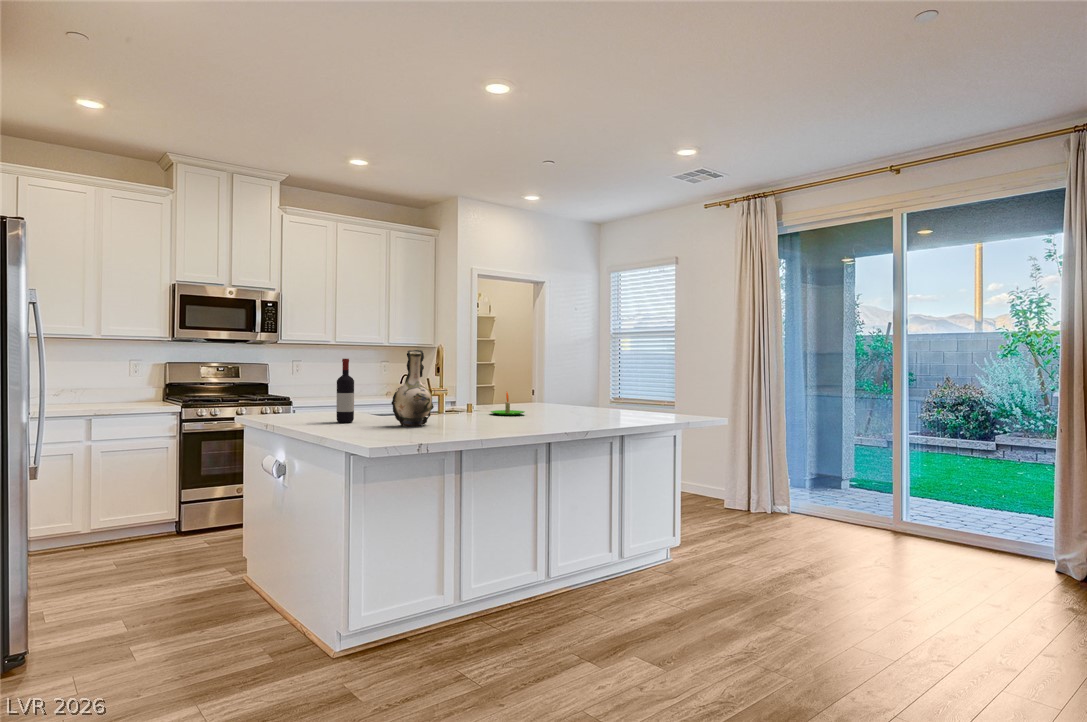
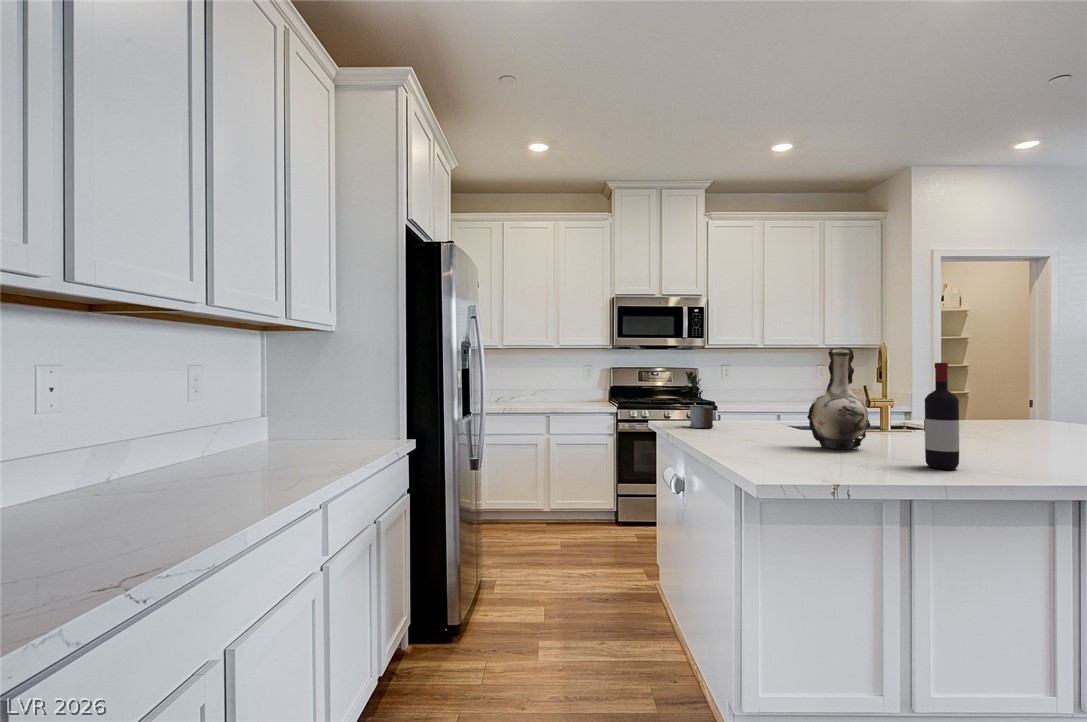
wine bottle: present [336,359,354,423] -> present [925,363,959,469]
potted plant: none [281,367,310,418] -> present [681,371,713,428]
candle: present [490,392,525,415] -> none [965,405,1031,440]

